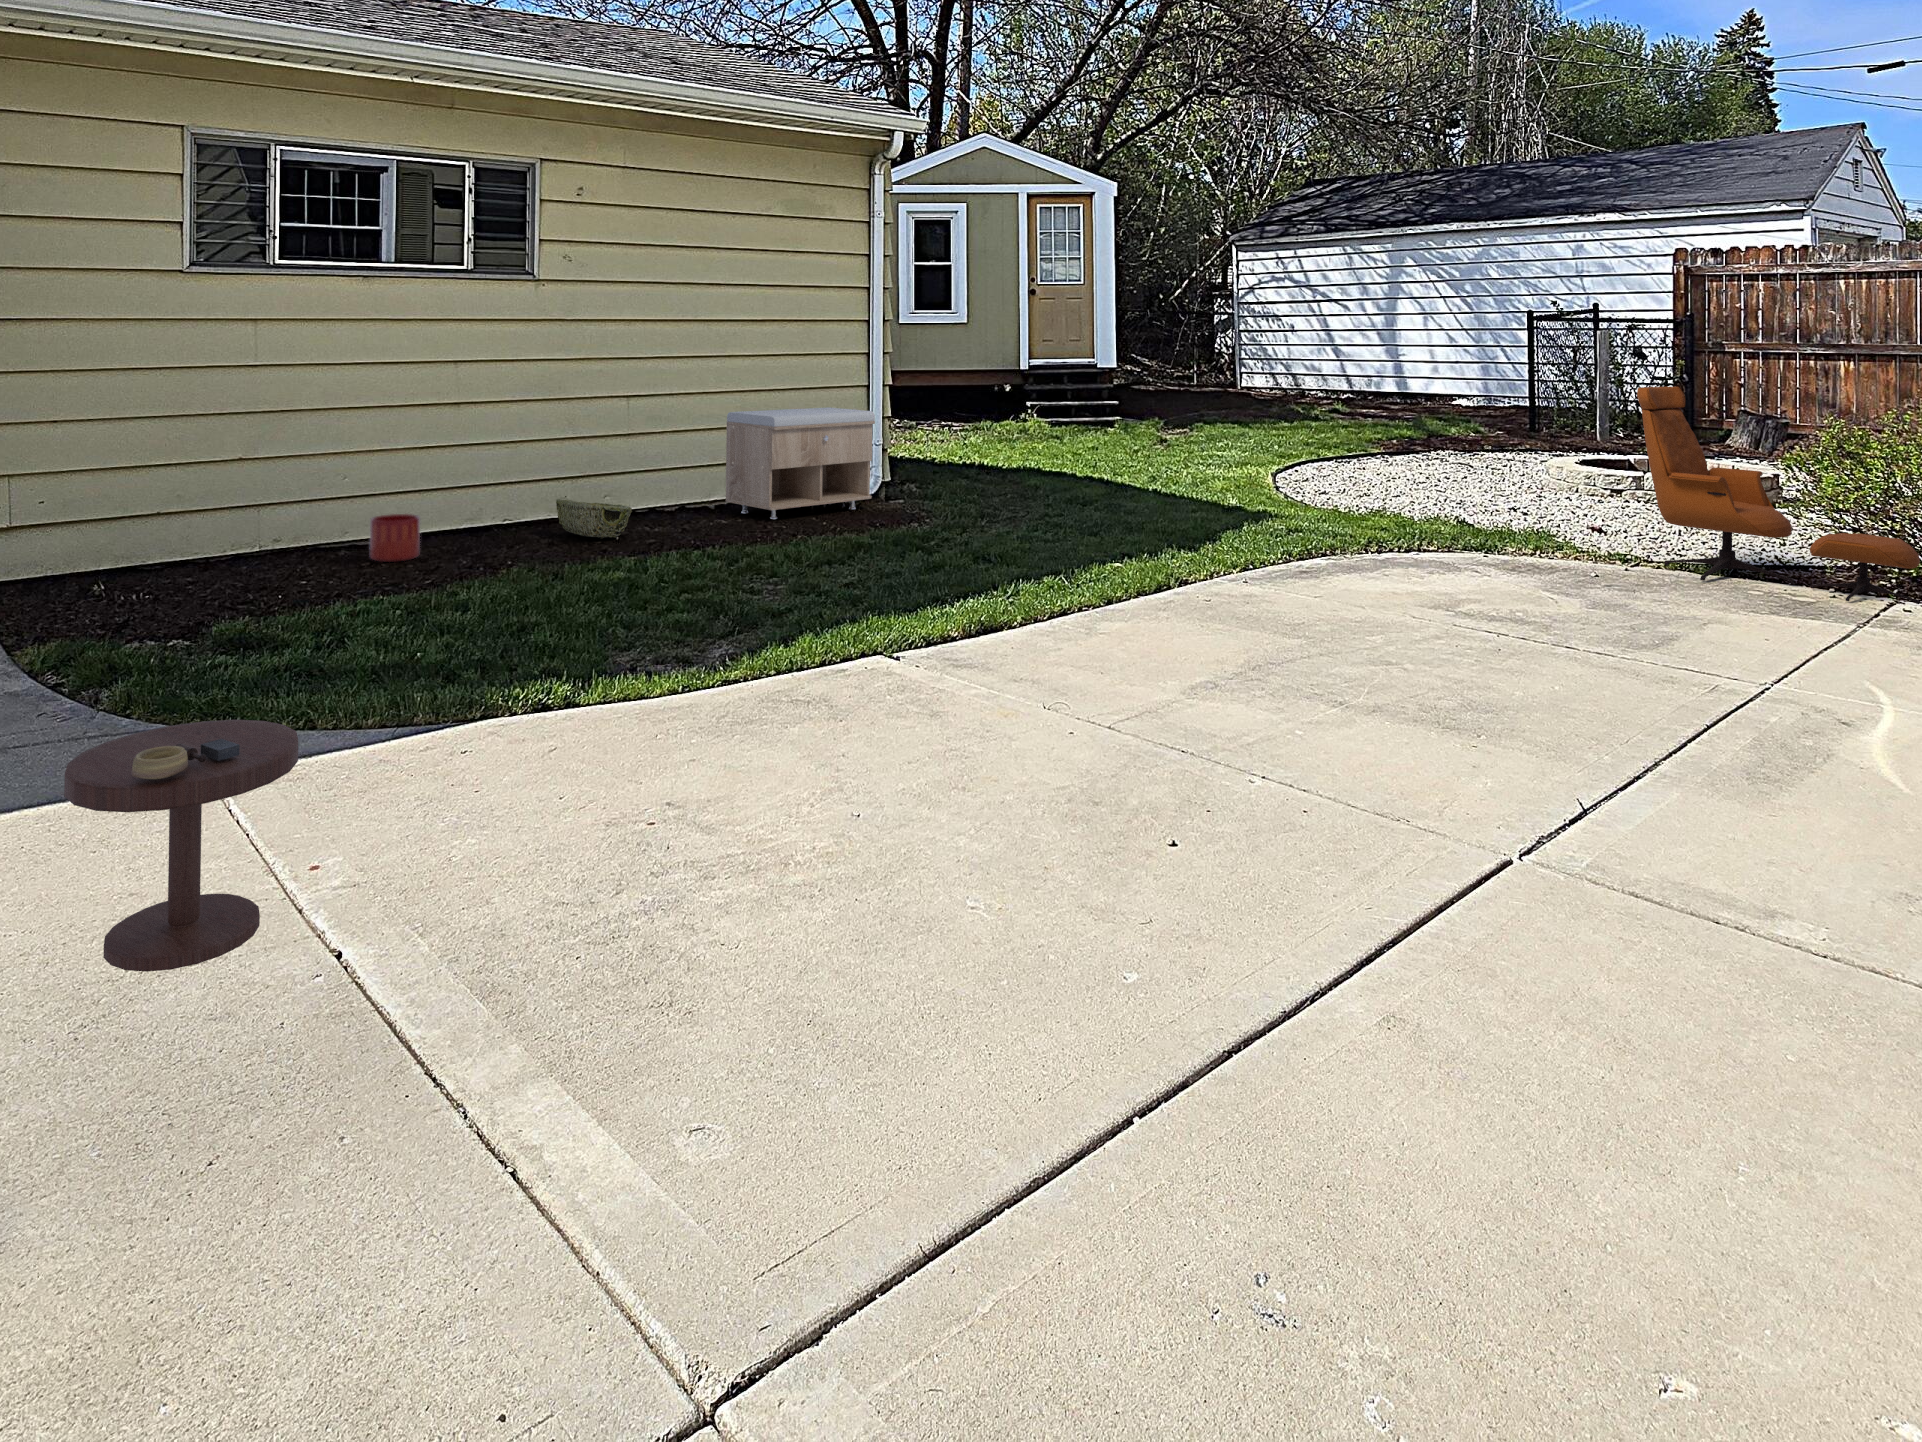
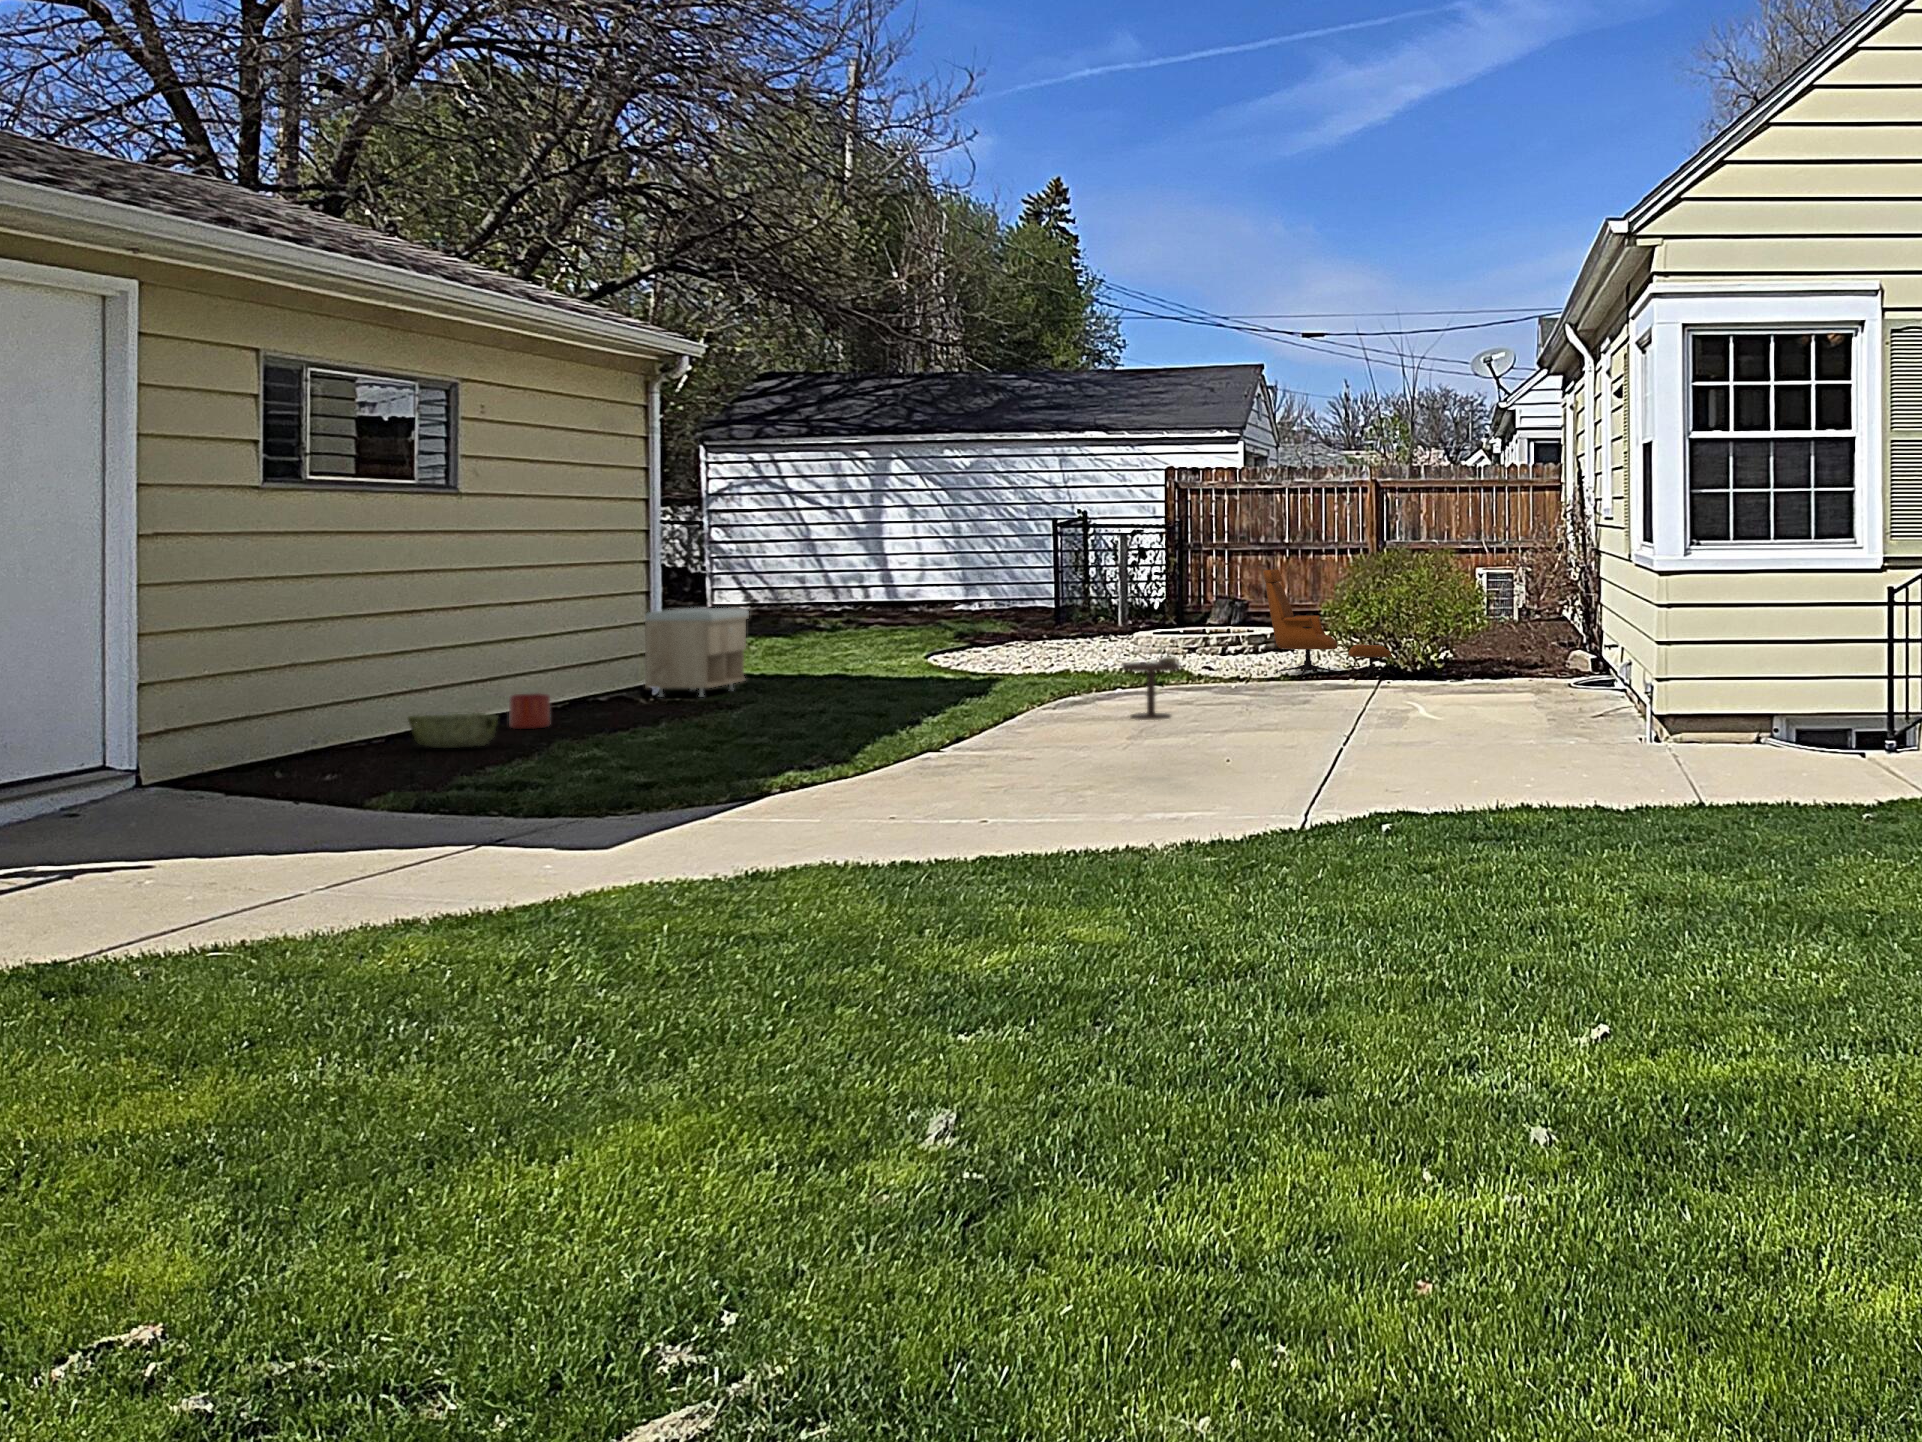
woven basket: present [556,499,632,539] -> present [408,713,498,748]

